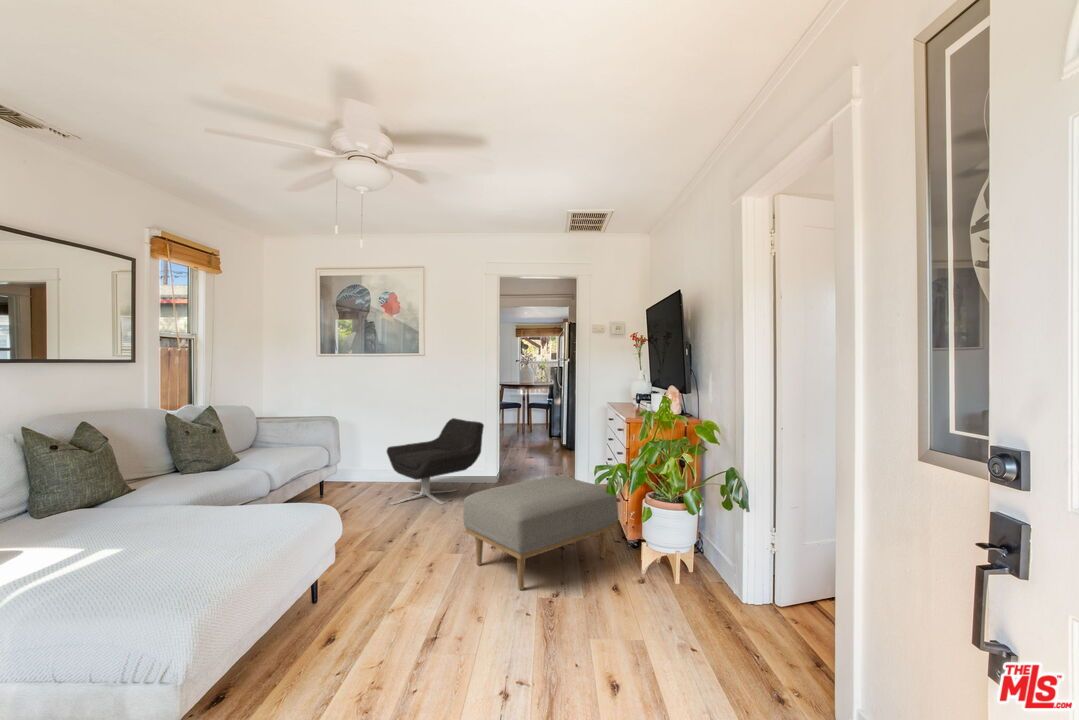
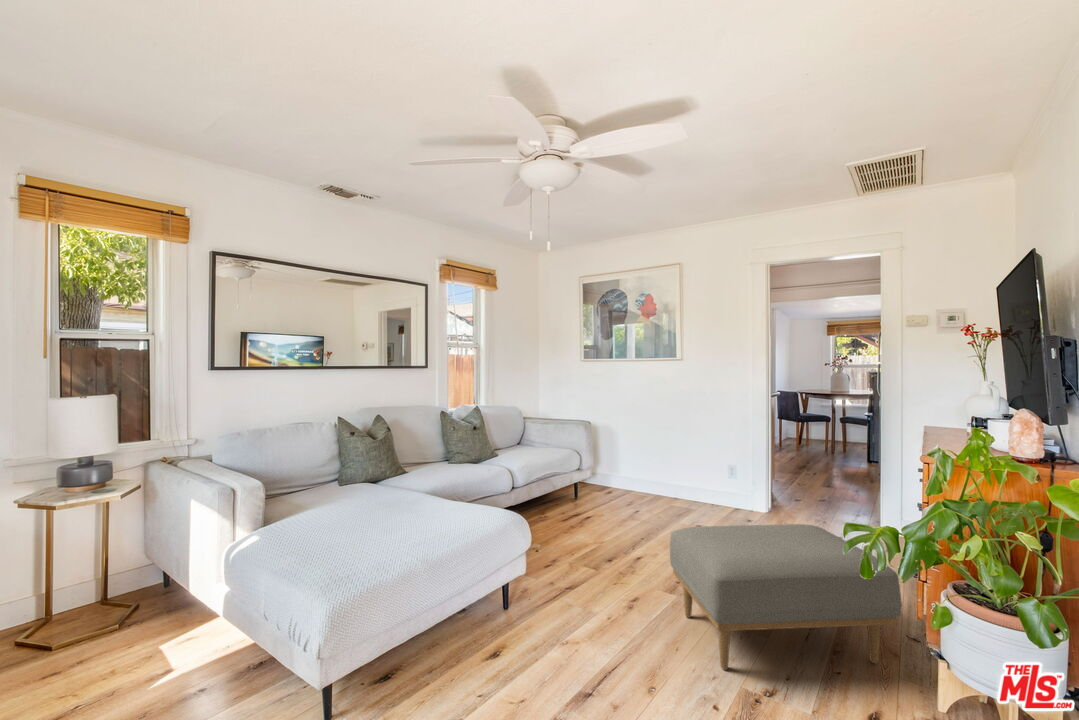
lounge chair: present [387,418,484,505] -> none [630,431,741,529]

